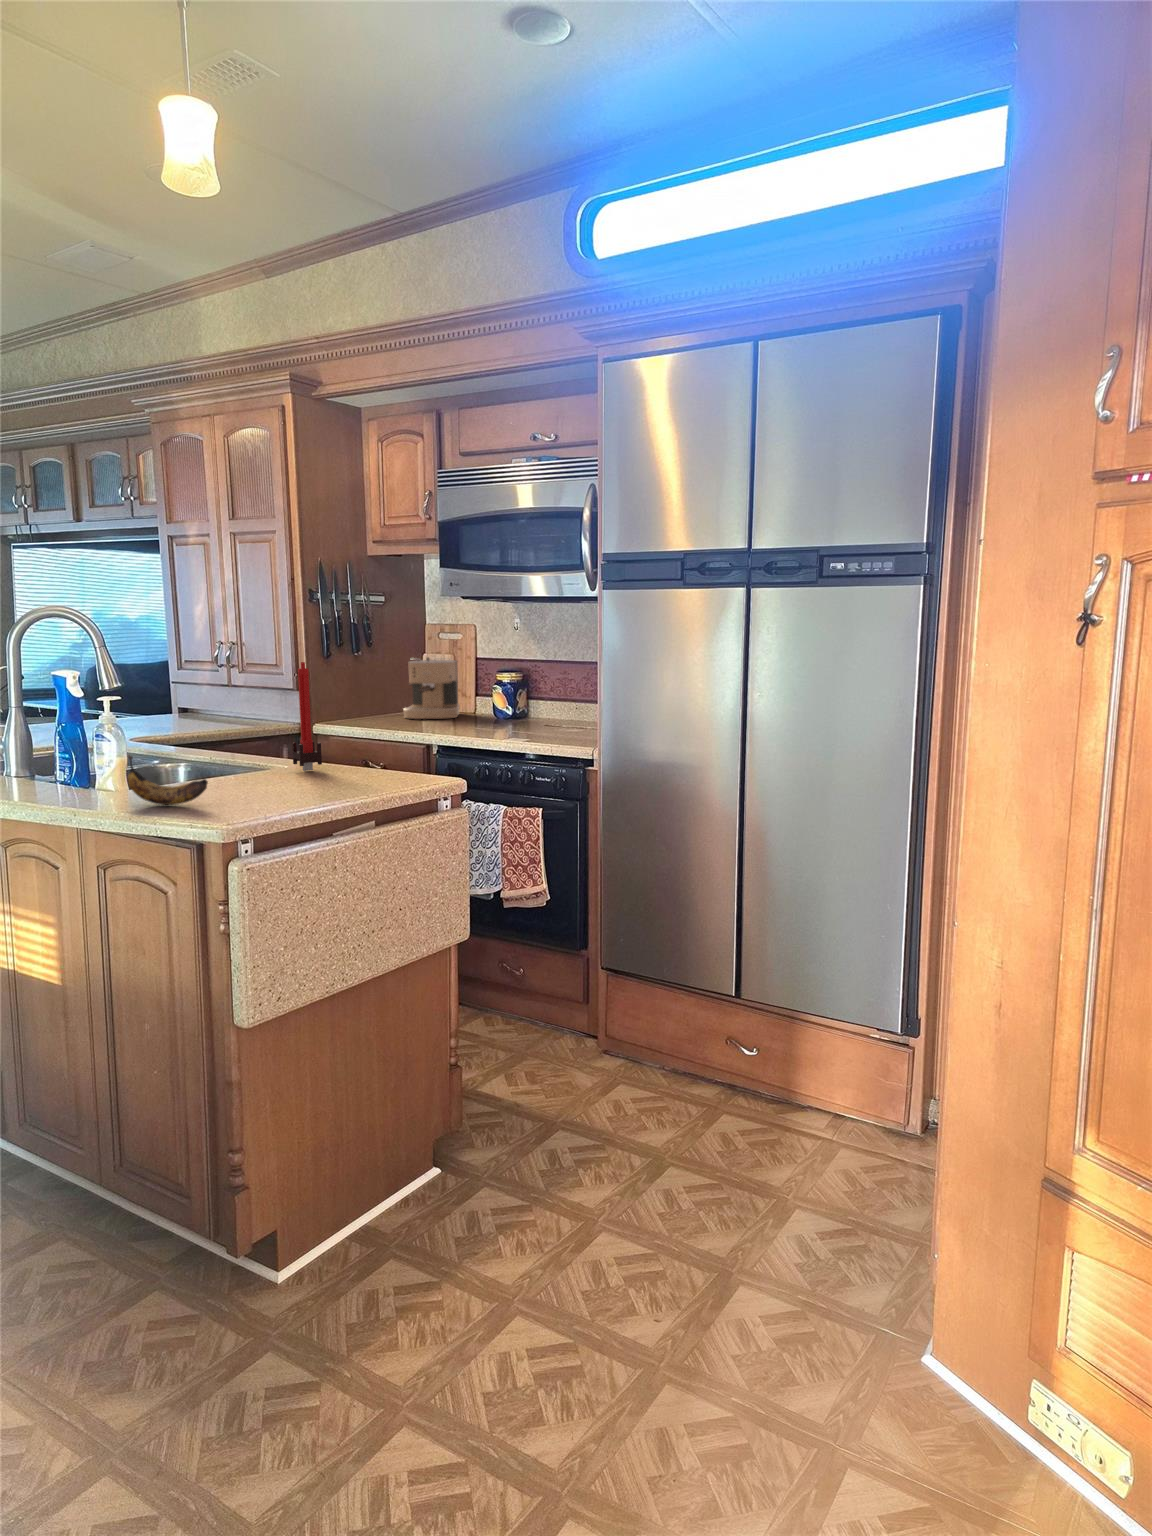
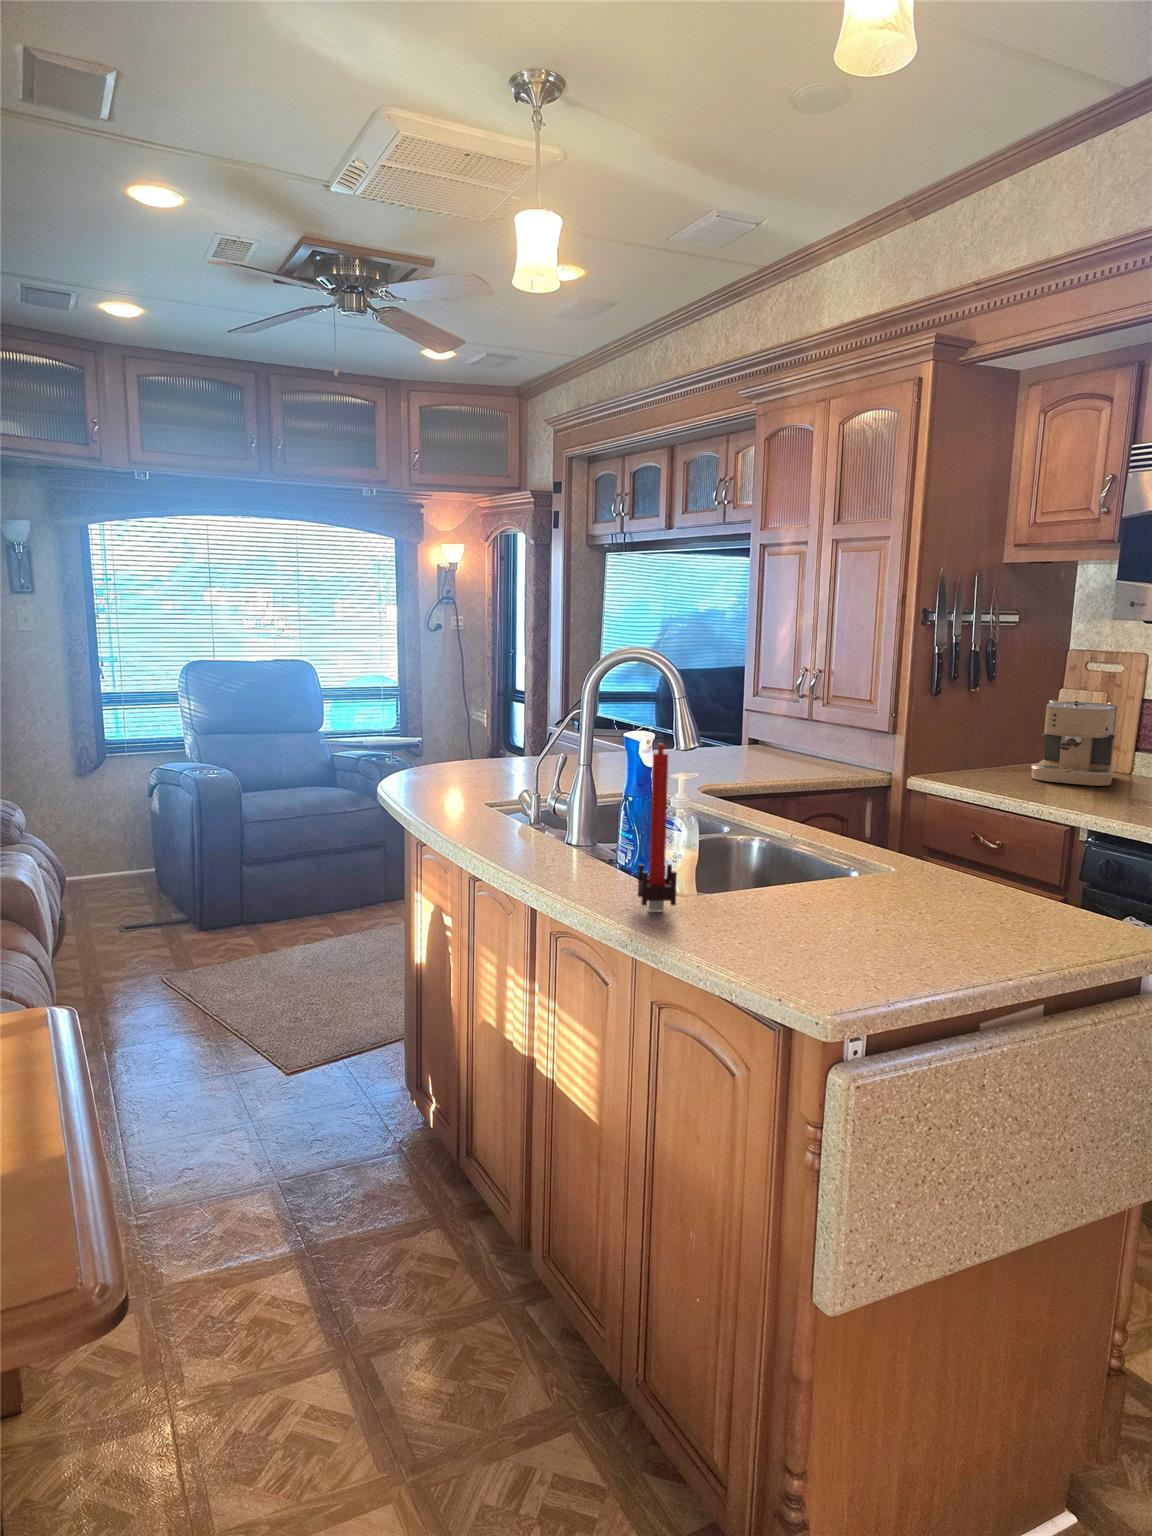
candle: present [292,662,322,771] -> present [638,744,677,911]
banana: present [127,755,208,805] -> none [700,864,805,946]

